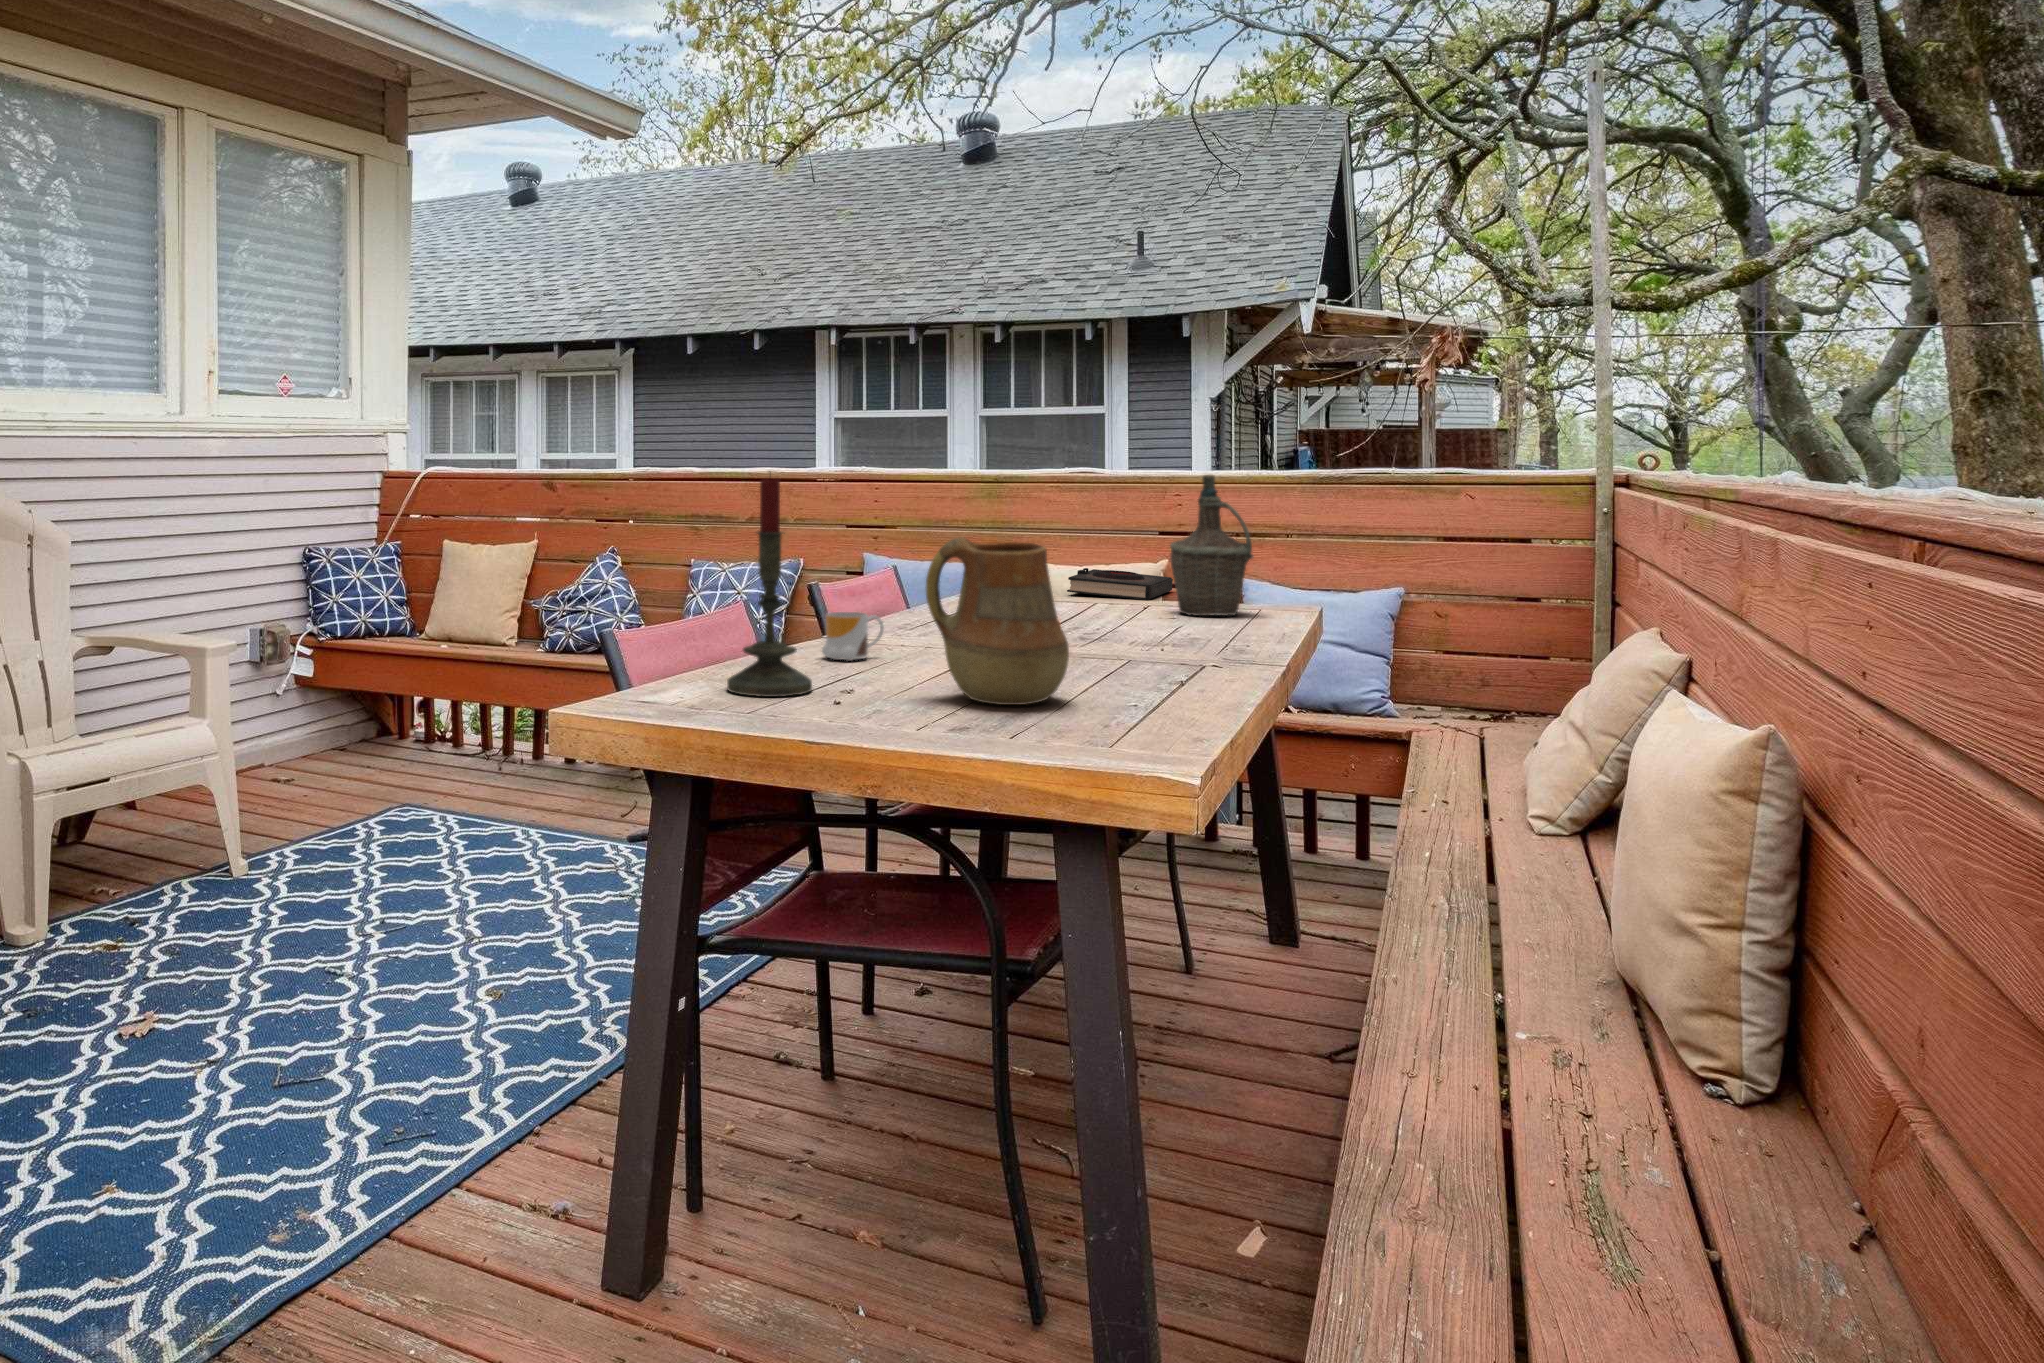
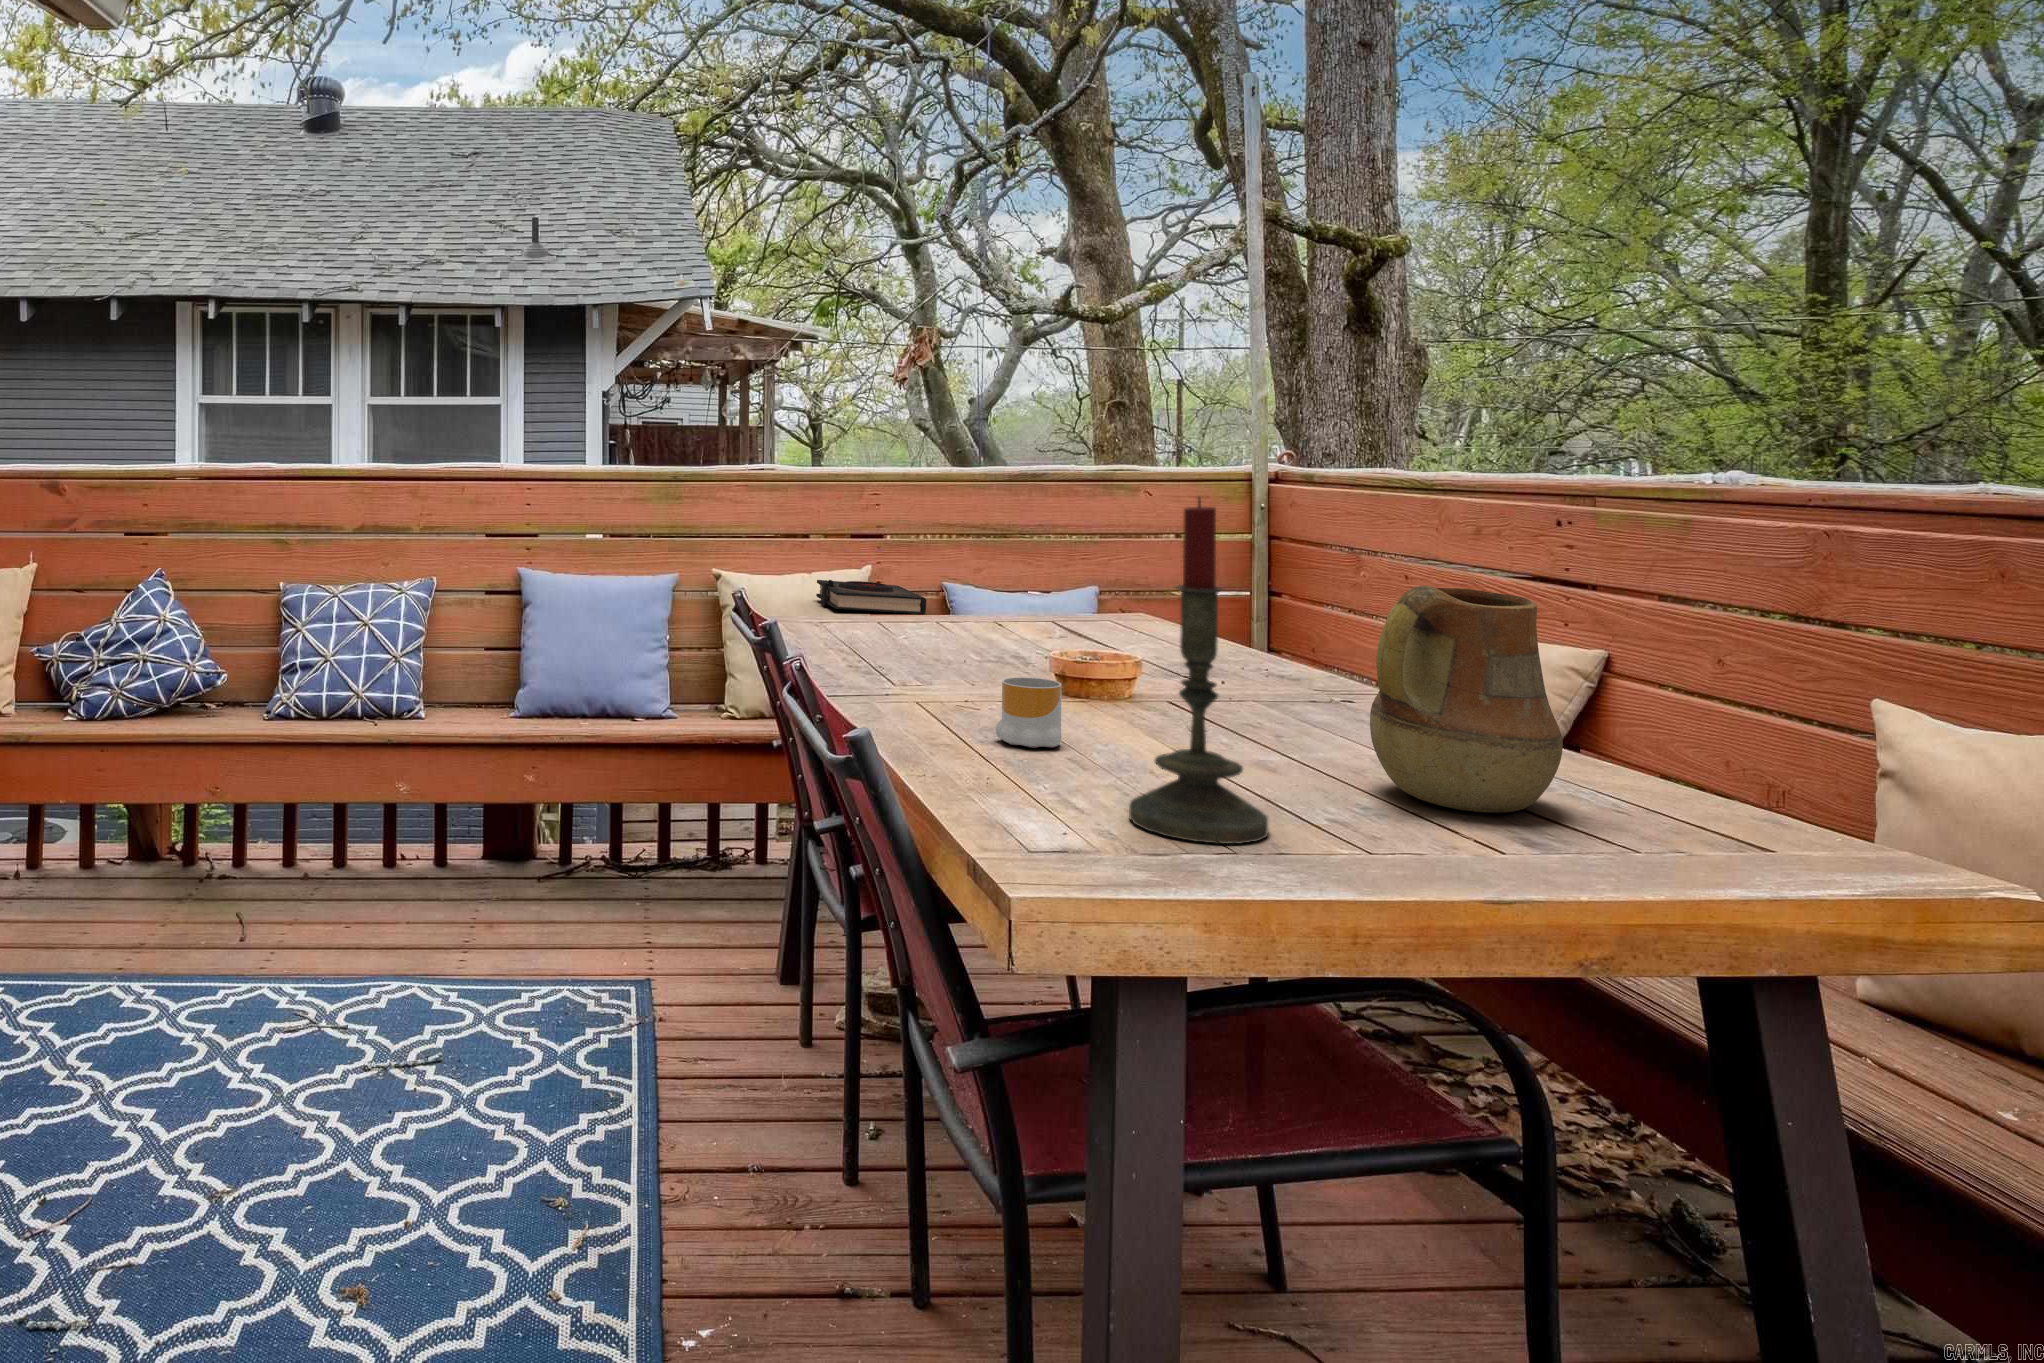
bottle: present [1170,475,1253,616] -> none [1010,480,1100,634]

